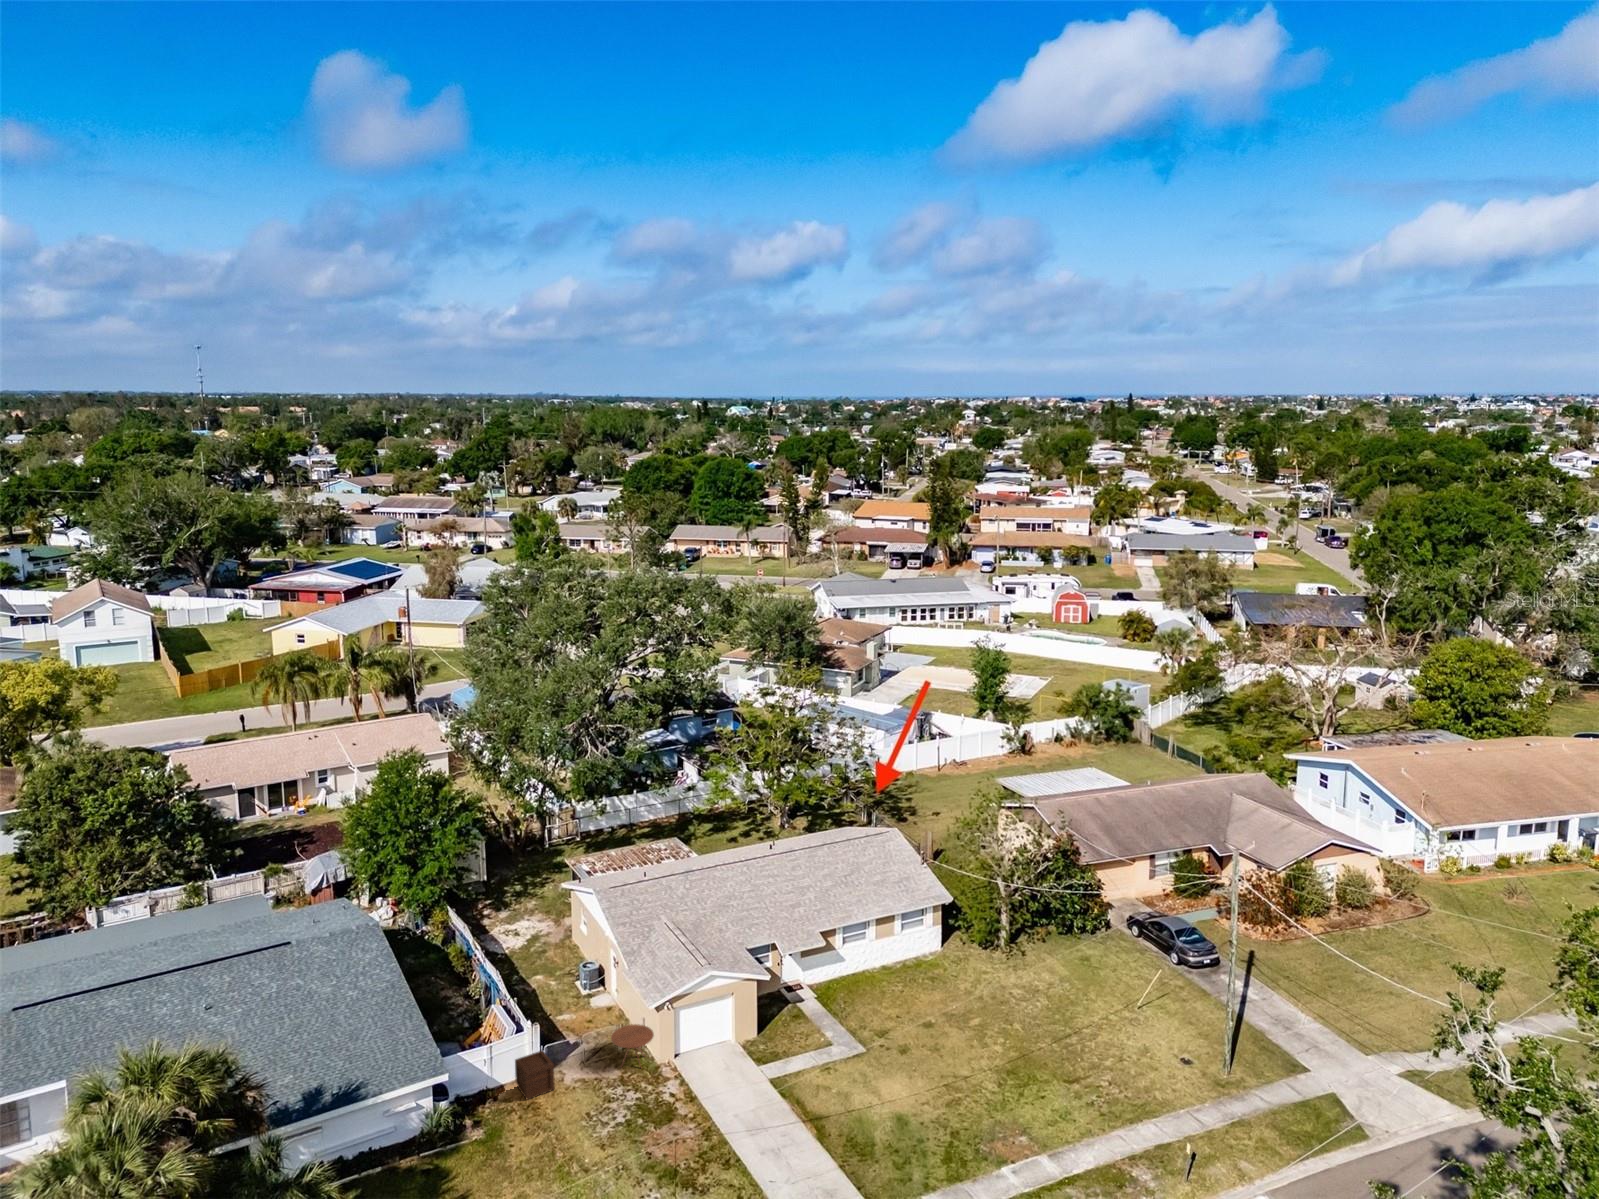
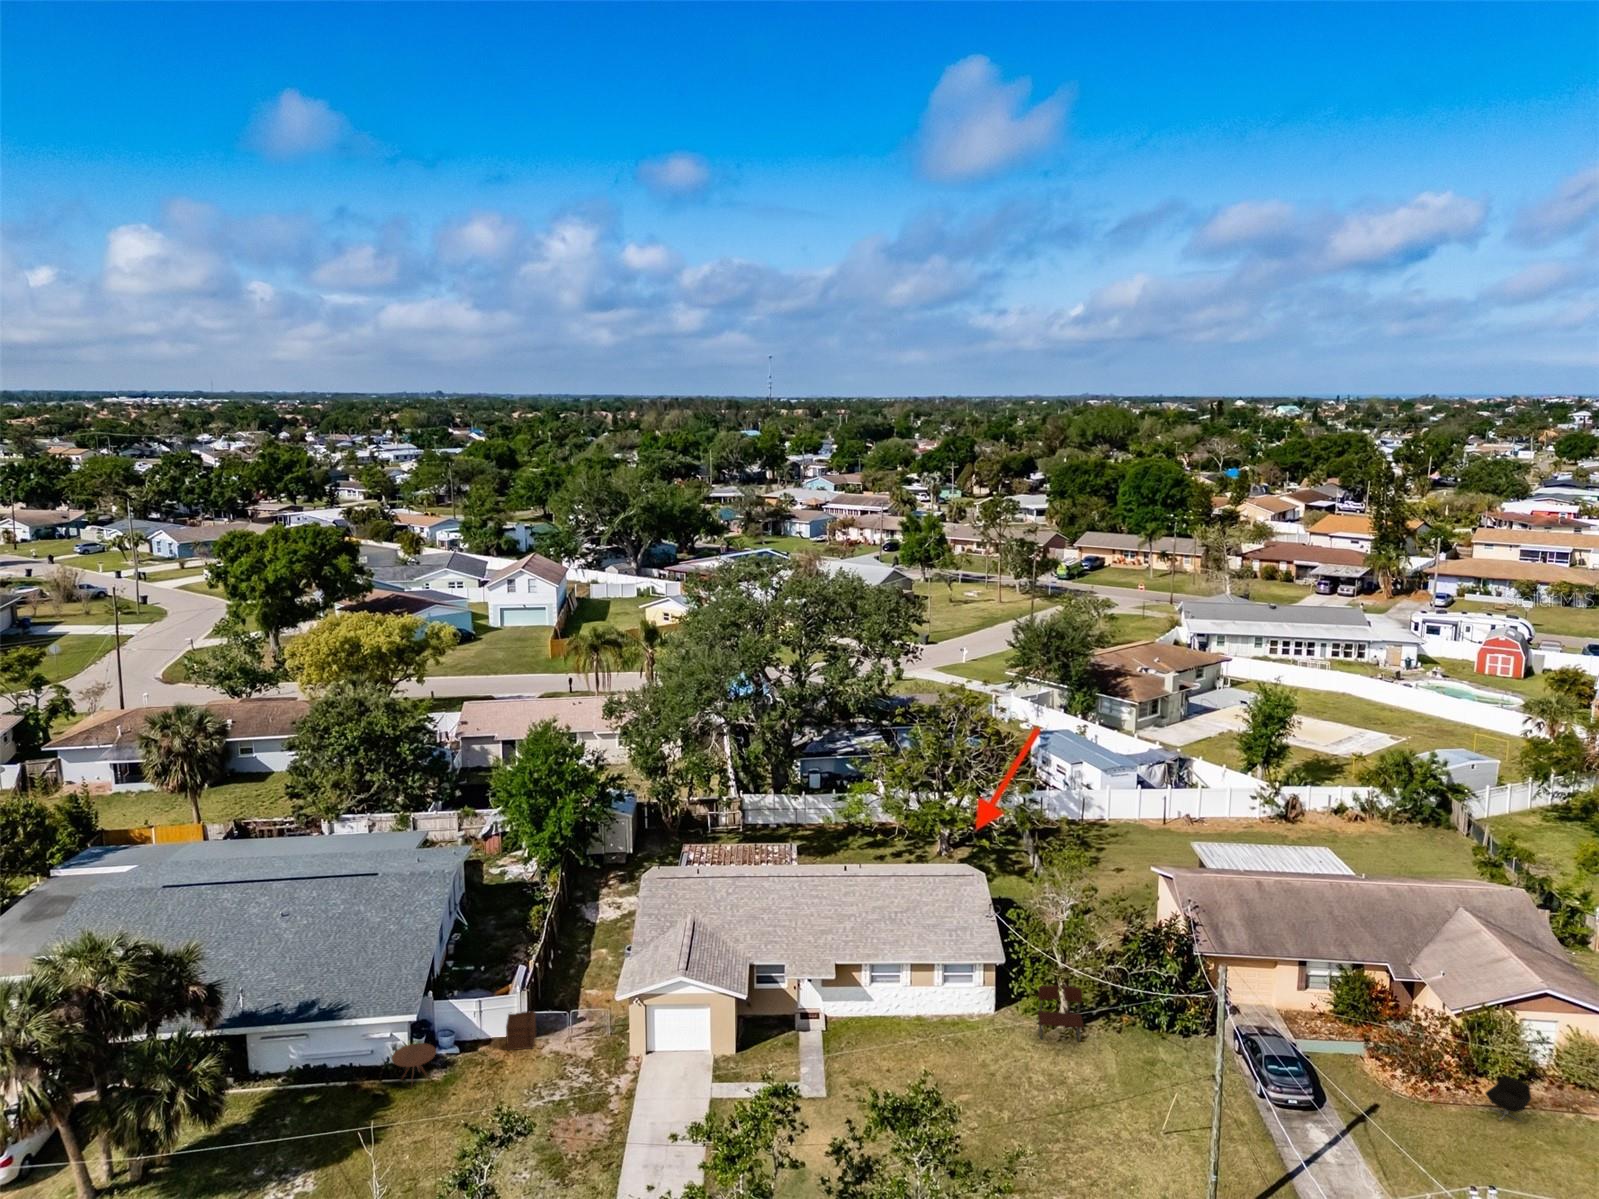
lounge chair: none [1317,904,1346,938] -> present [1486,1075,1531,1120]
bench: none [991,908,1034,960] -> present [1038,985,1084,1041]
round table: present [611,1024,654,1068] -> present [392,1043,436,1079]

